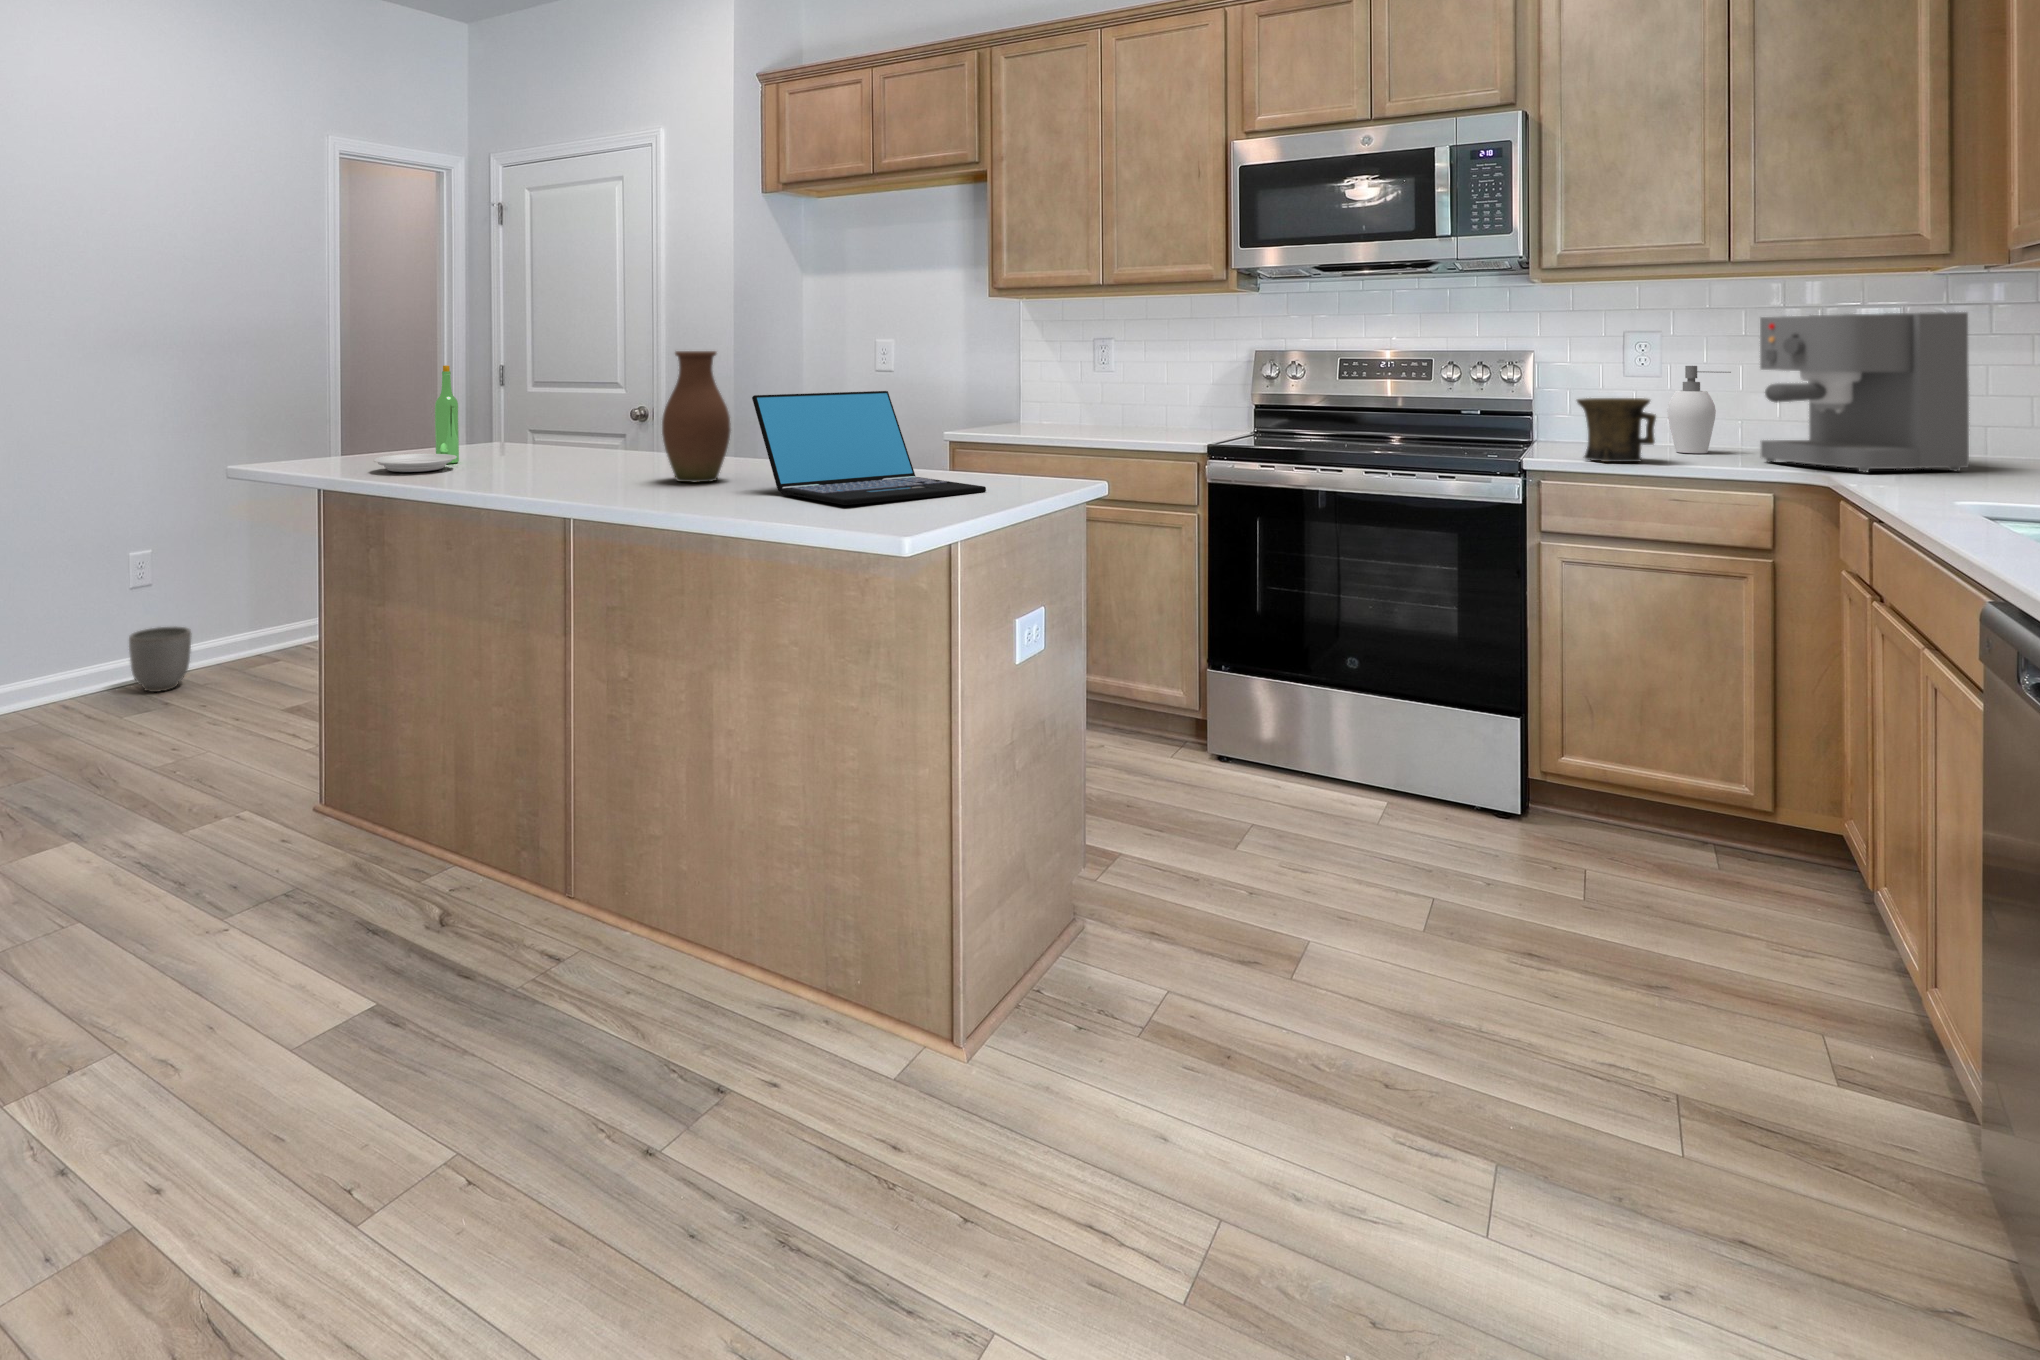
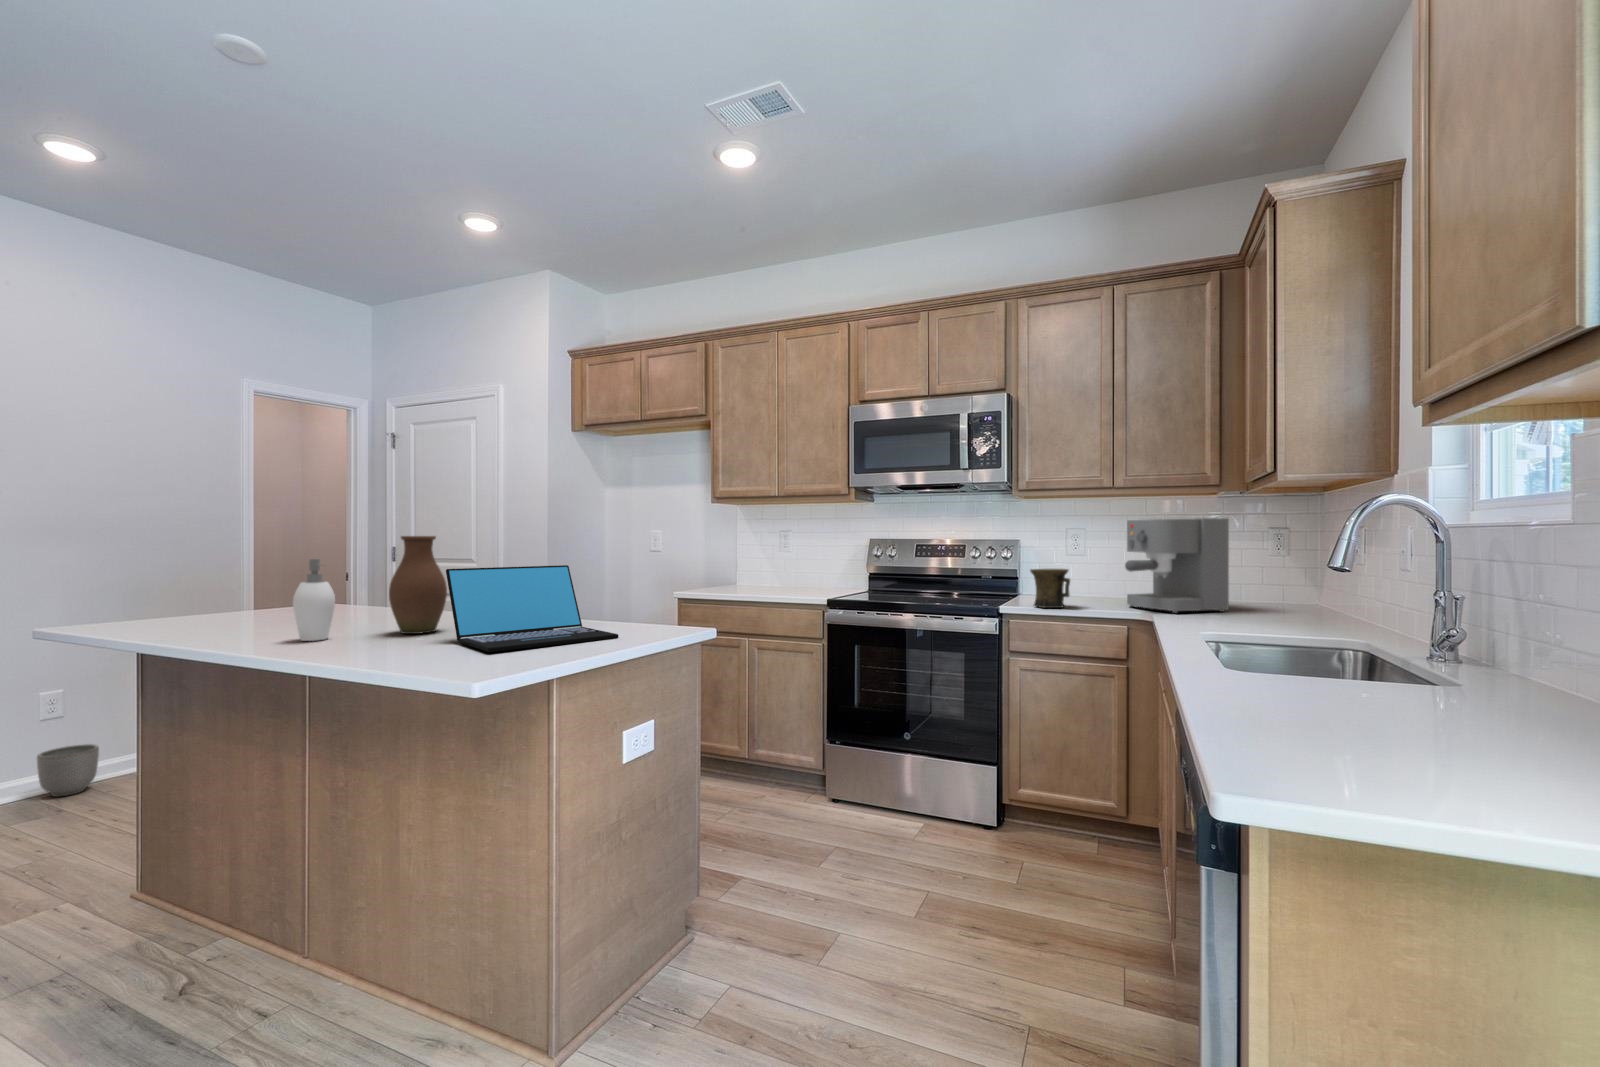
plate: present [373,365,459,472] -> none [167,546,261,628]
soap dispenser: present [1667,366,1731,453] -> present [293,559,335,641]

